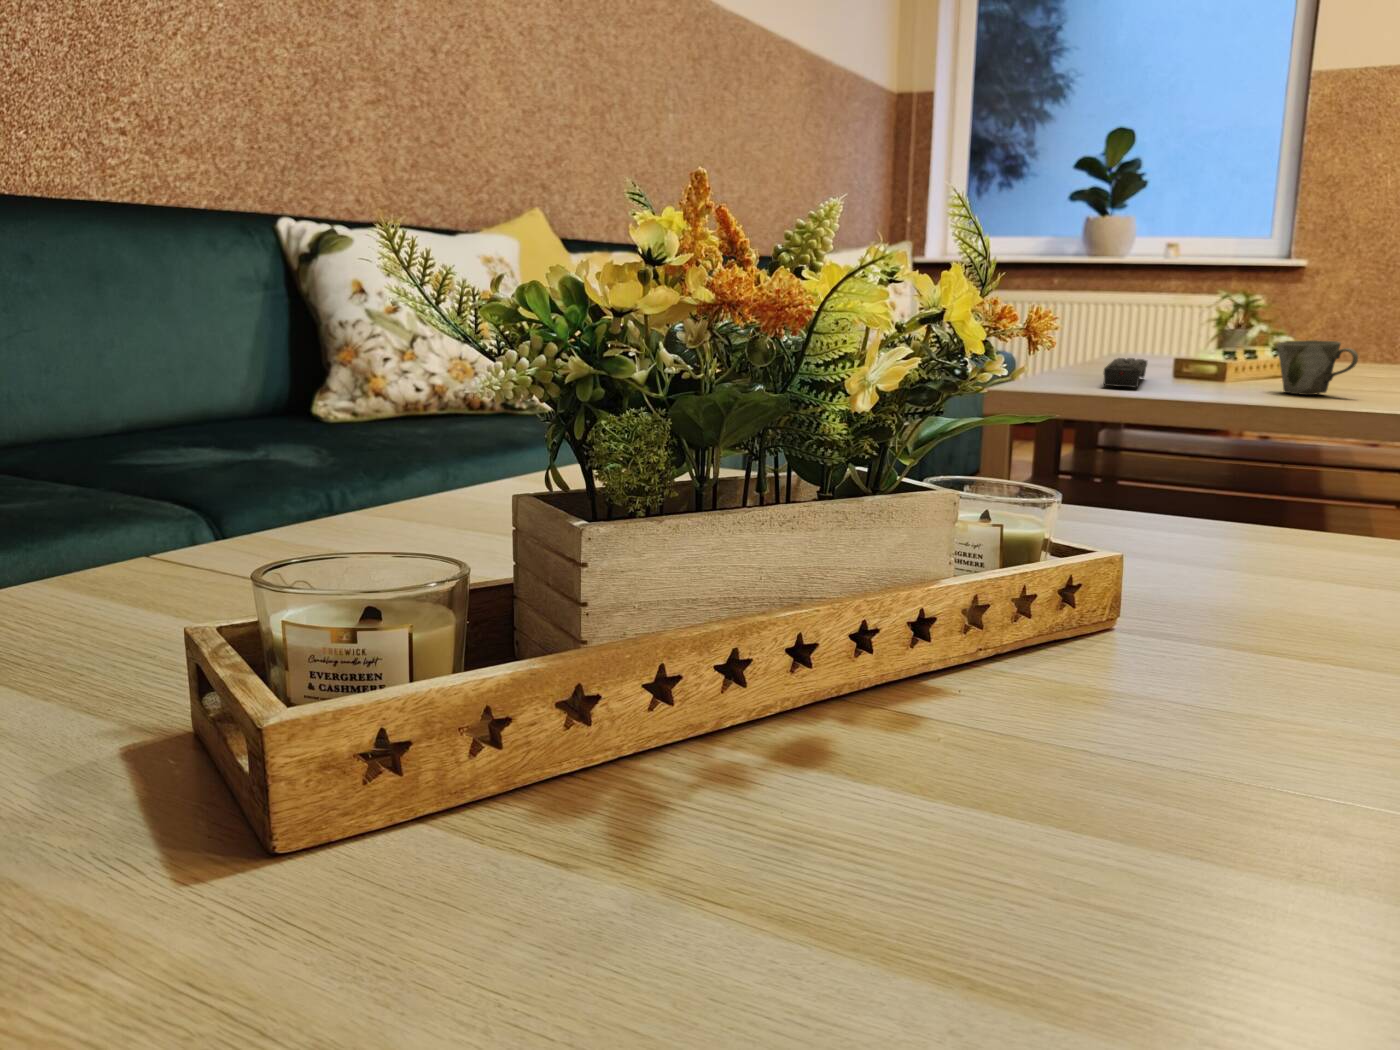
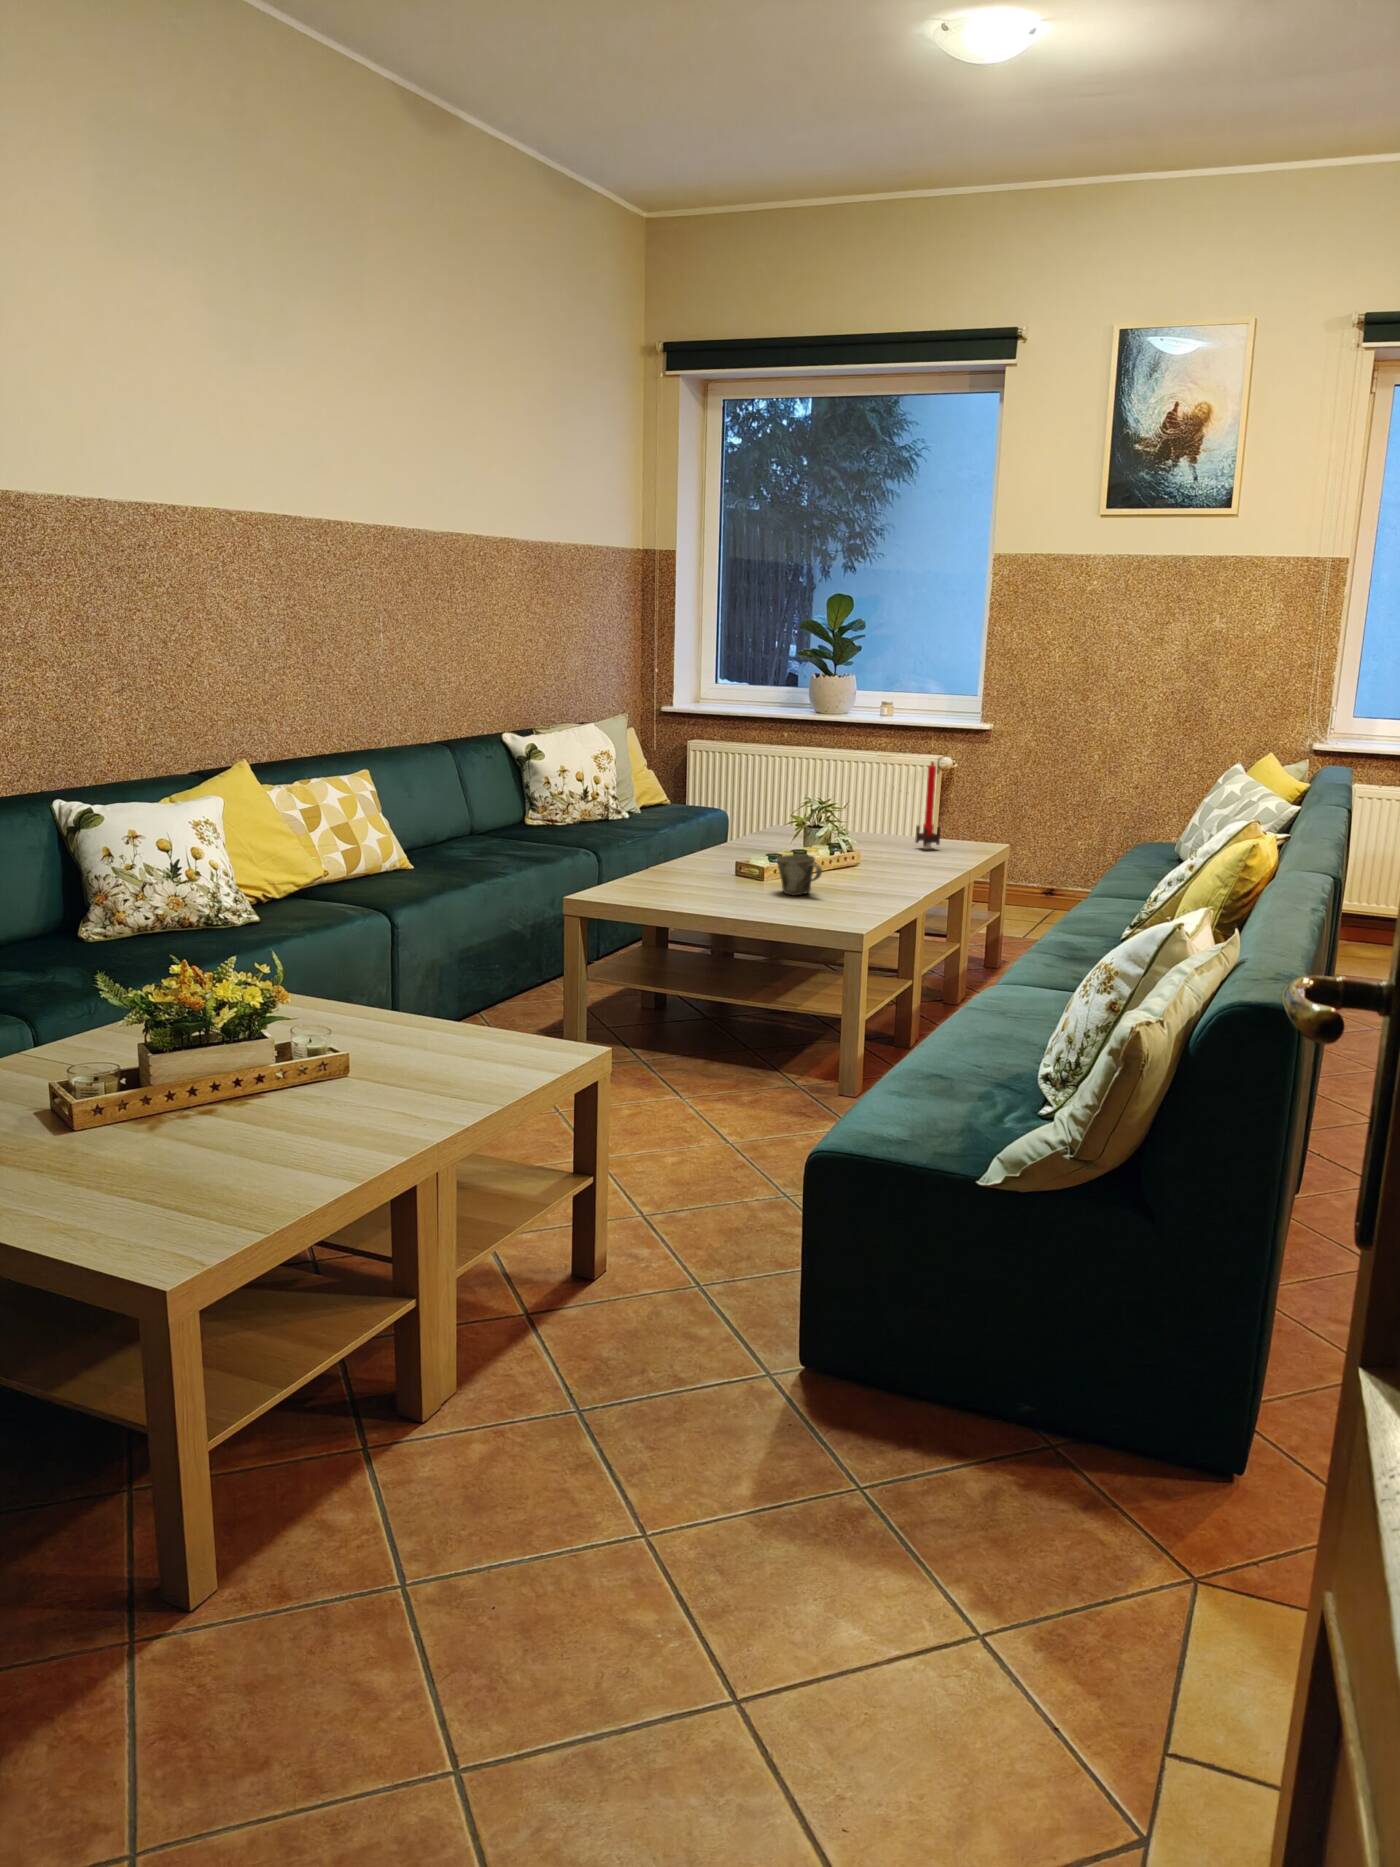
candle: none [1333,254,1373,366] -> present [915,761,940,849]
remote control: present [1104,358,1147,388] -> none [655,860,712,891]

